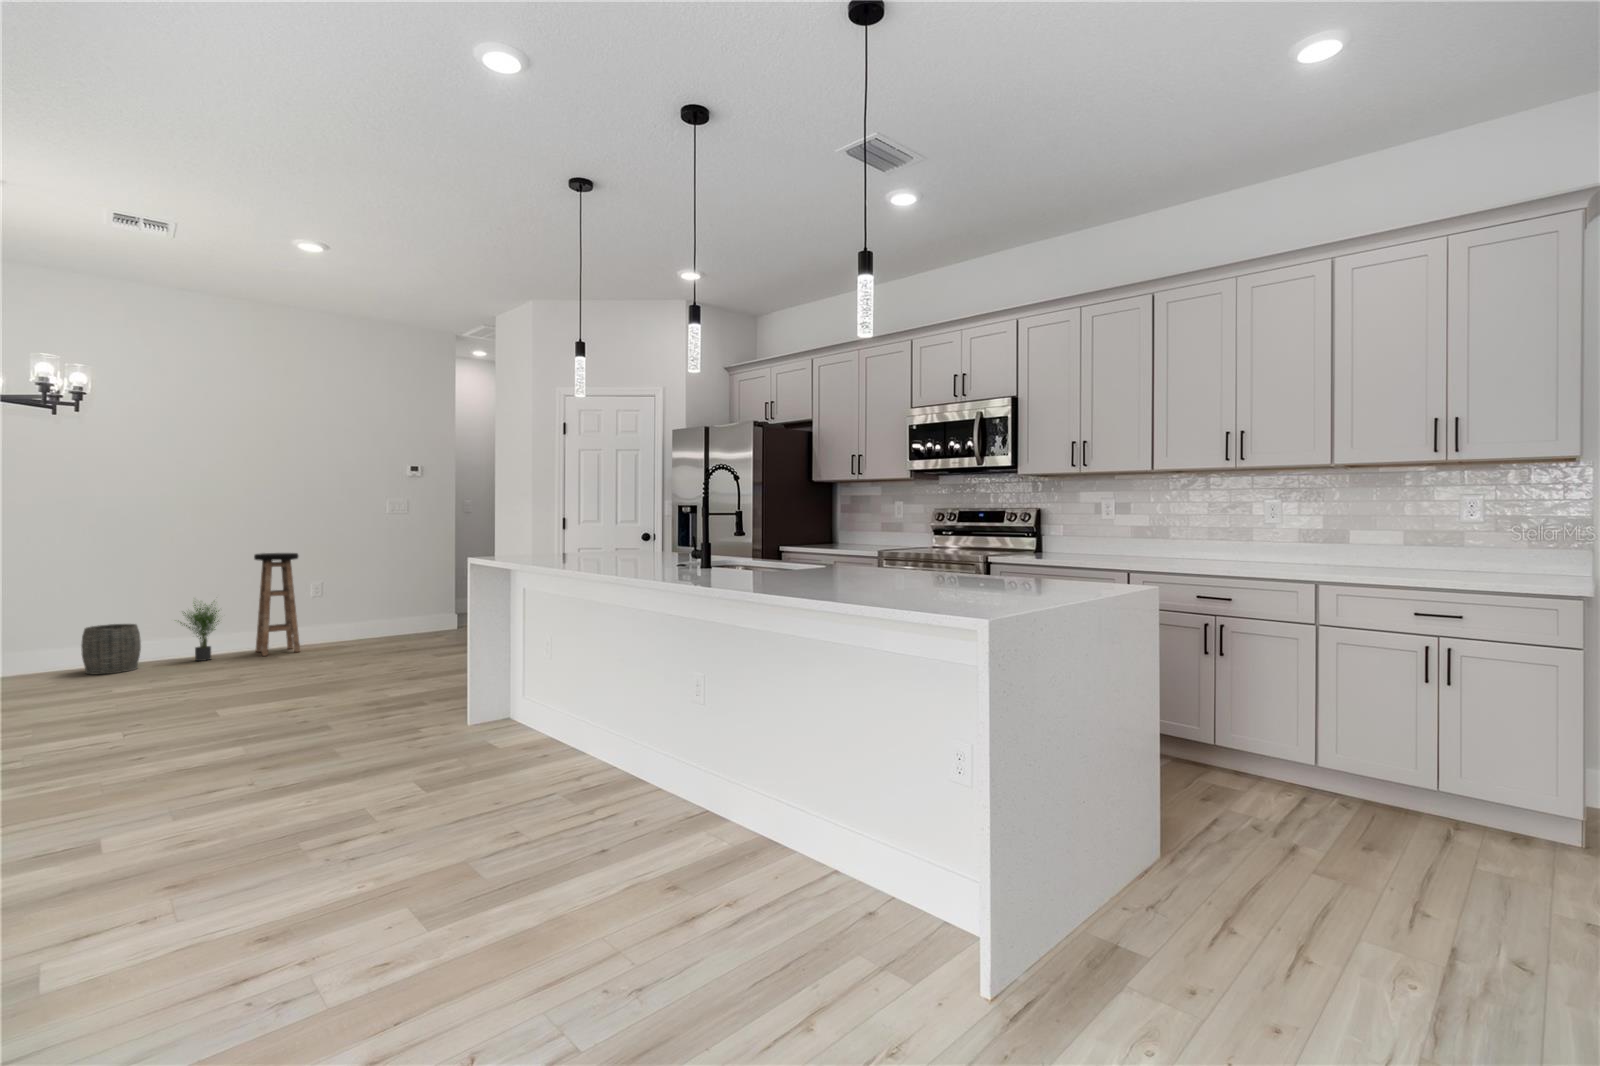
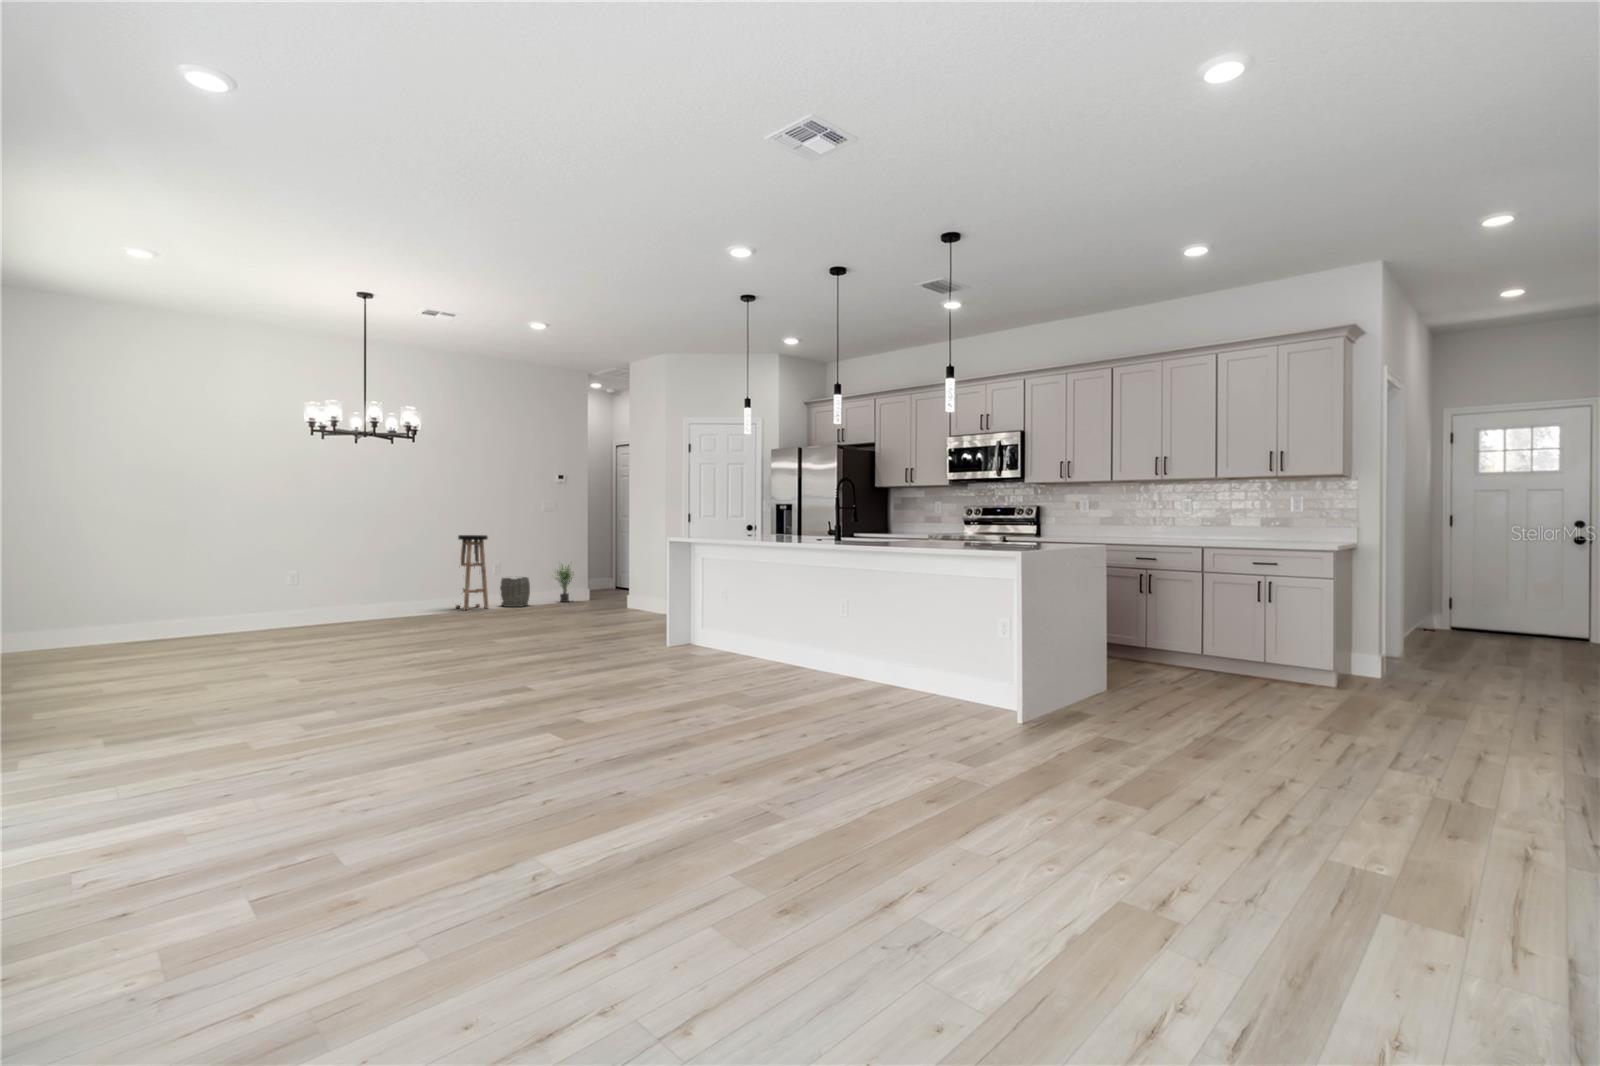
potted plant: present [180,603,219,661] -> present [556,565,572,602]
woven basket: present [81,624,141,674] -> present [500,577,530,607]

